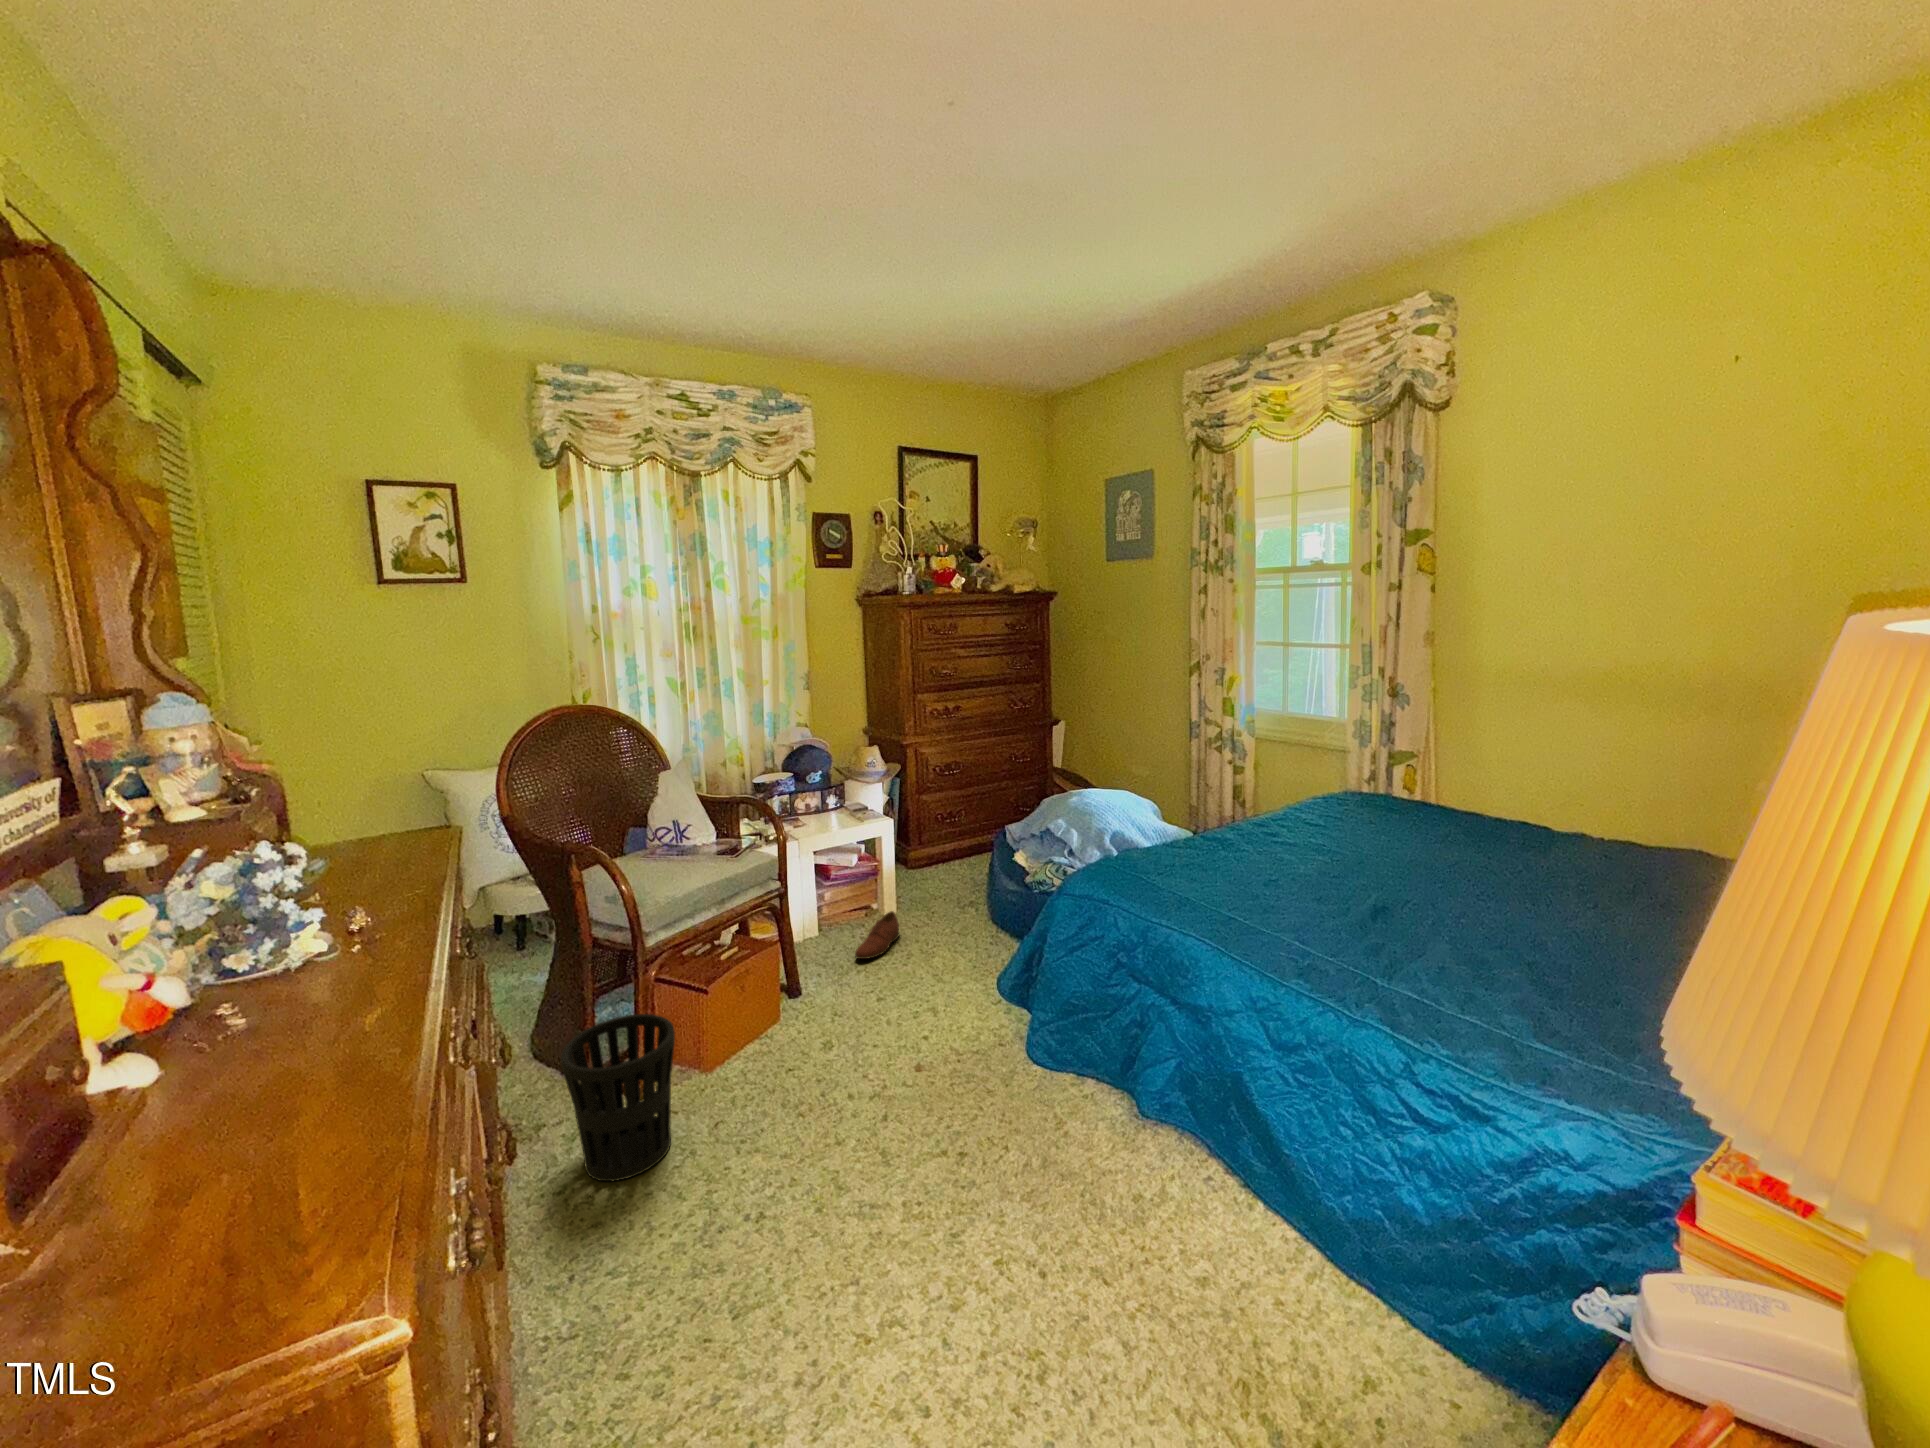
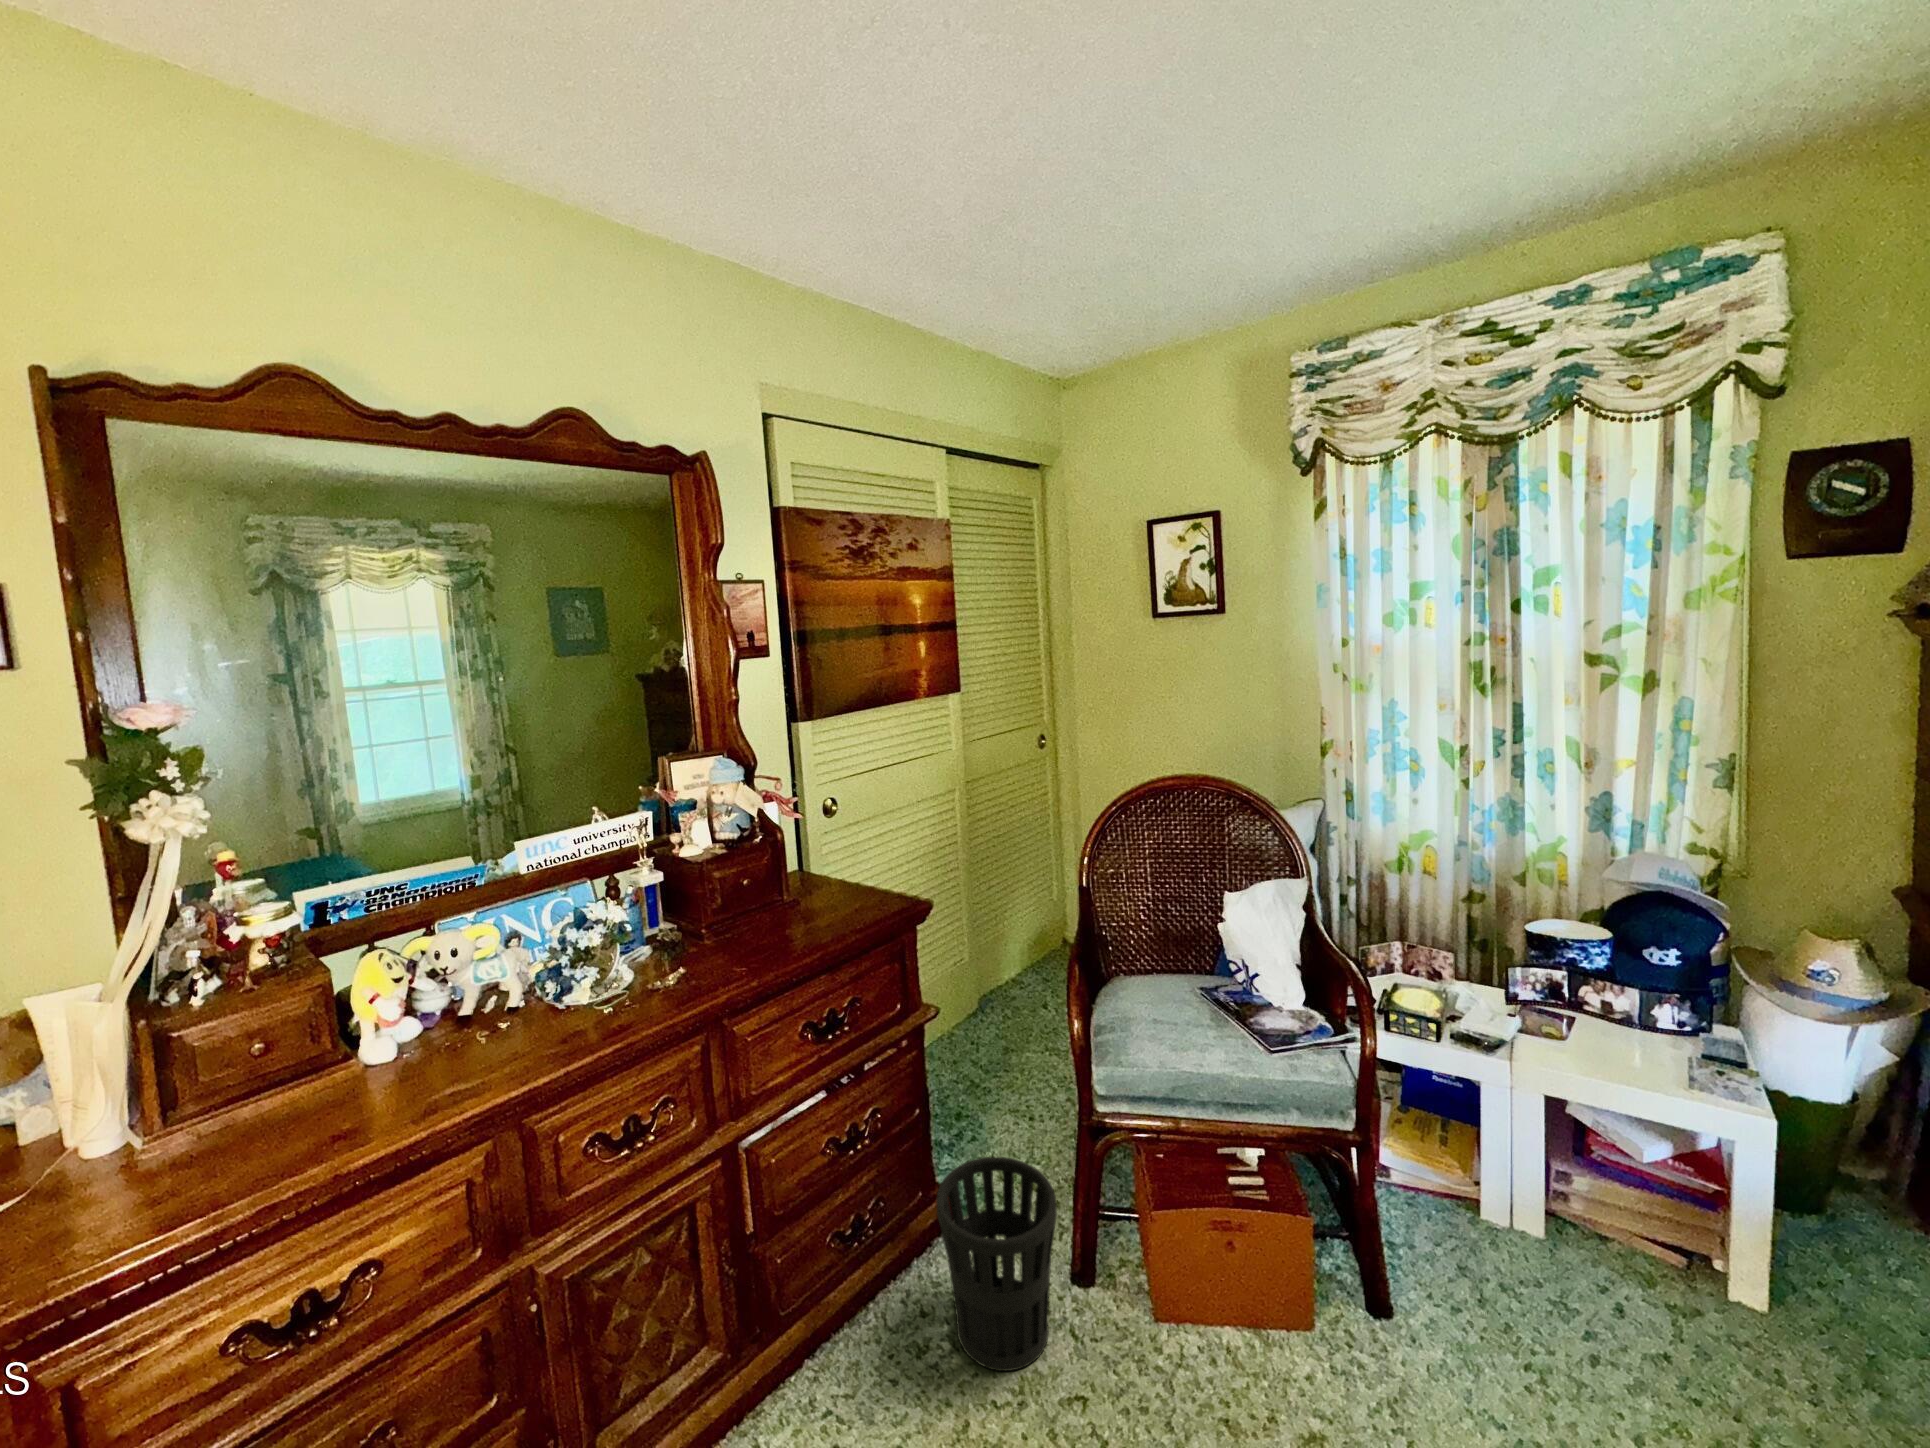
shoe: present [855,911,899,959] -> none [1541,1314,1711,1391]

